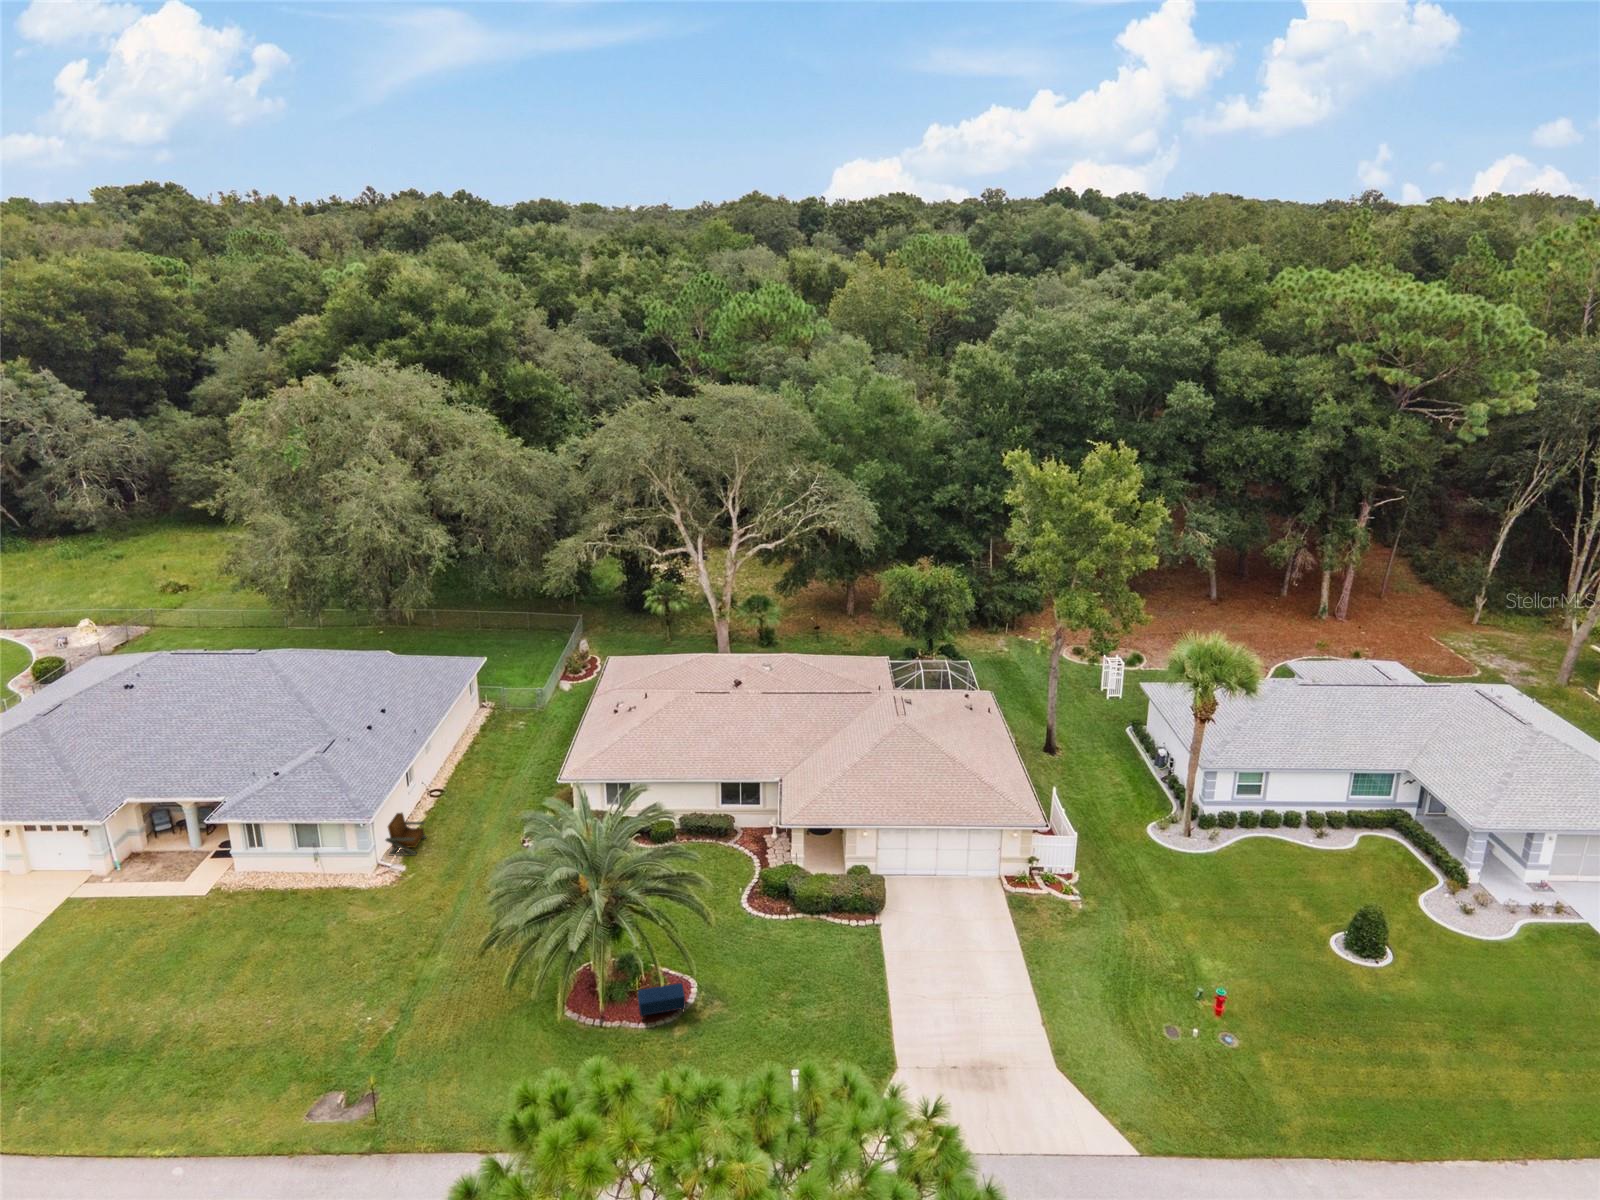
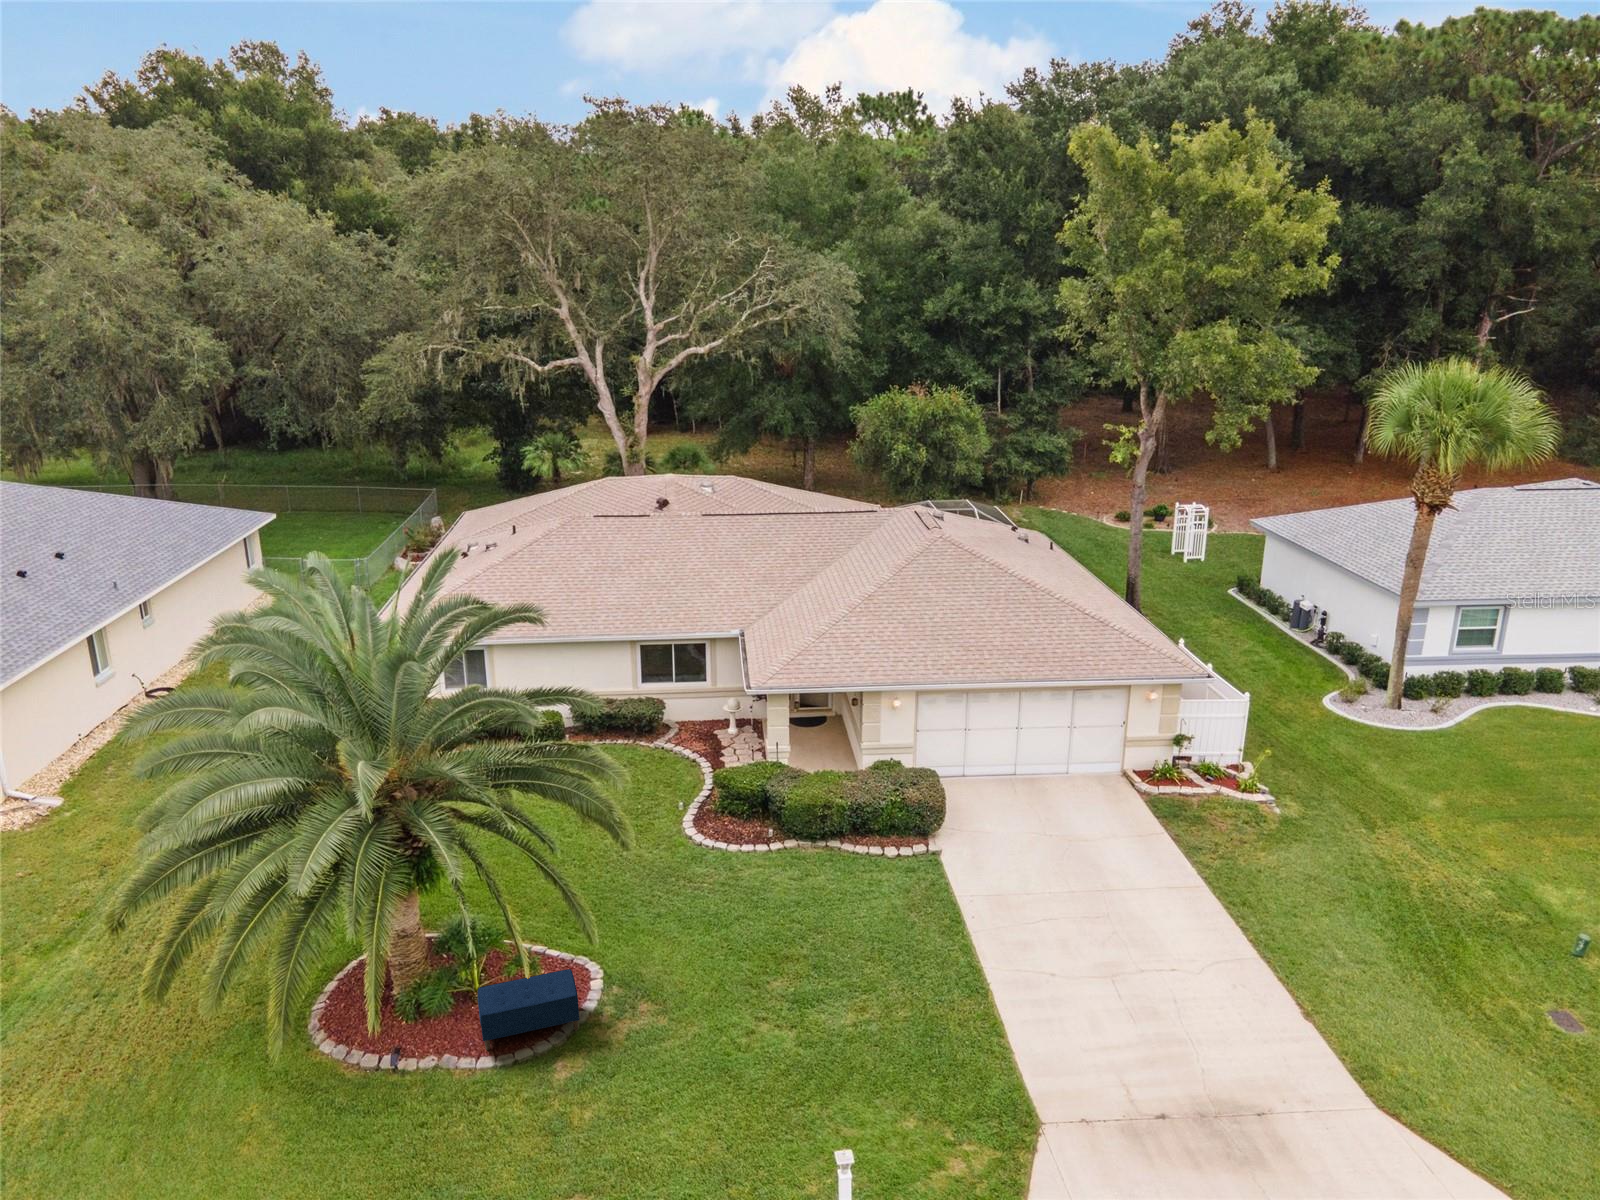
lounge chair: present [385,813,427,856] -> none [23,707,116,782]

